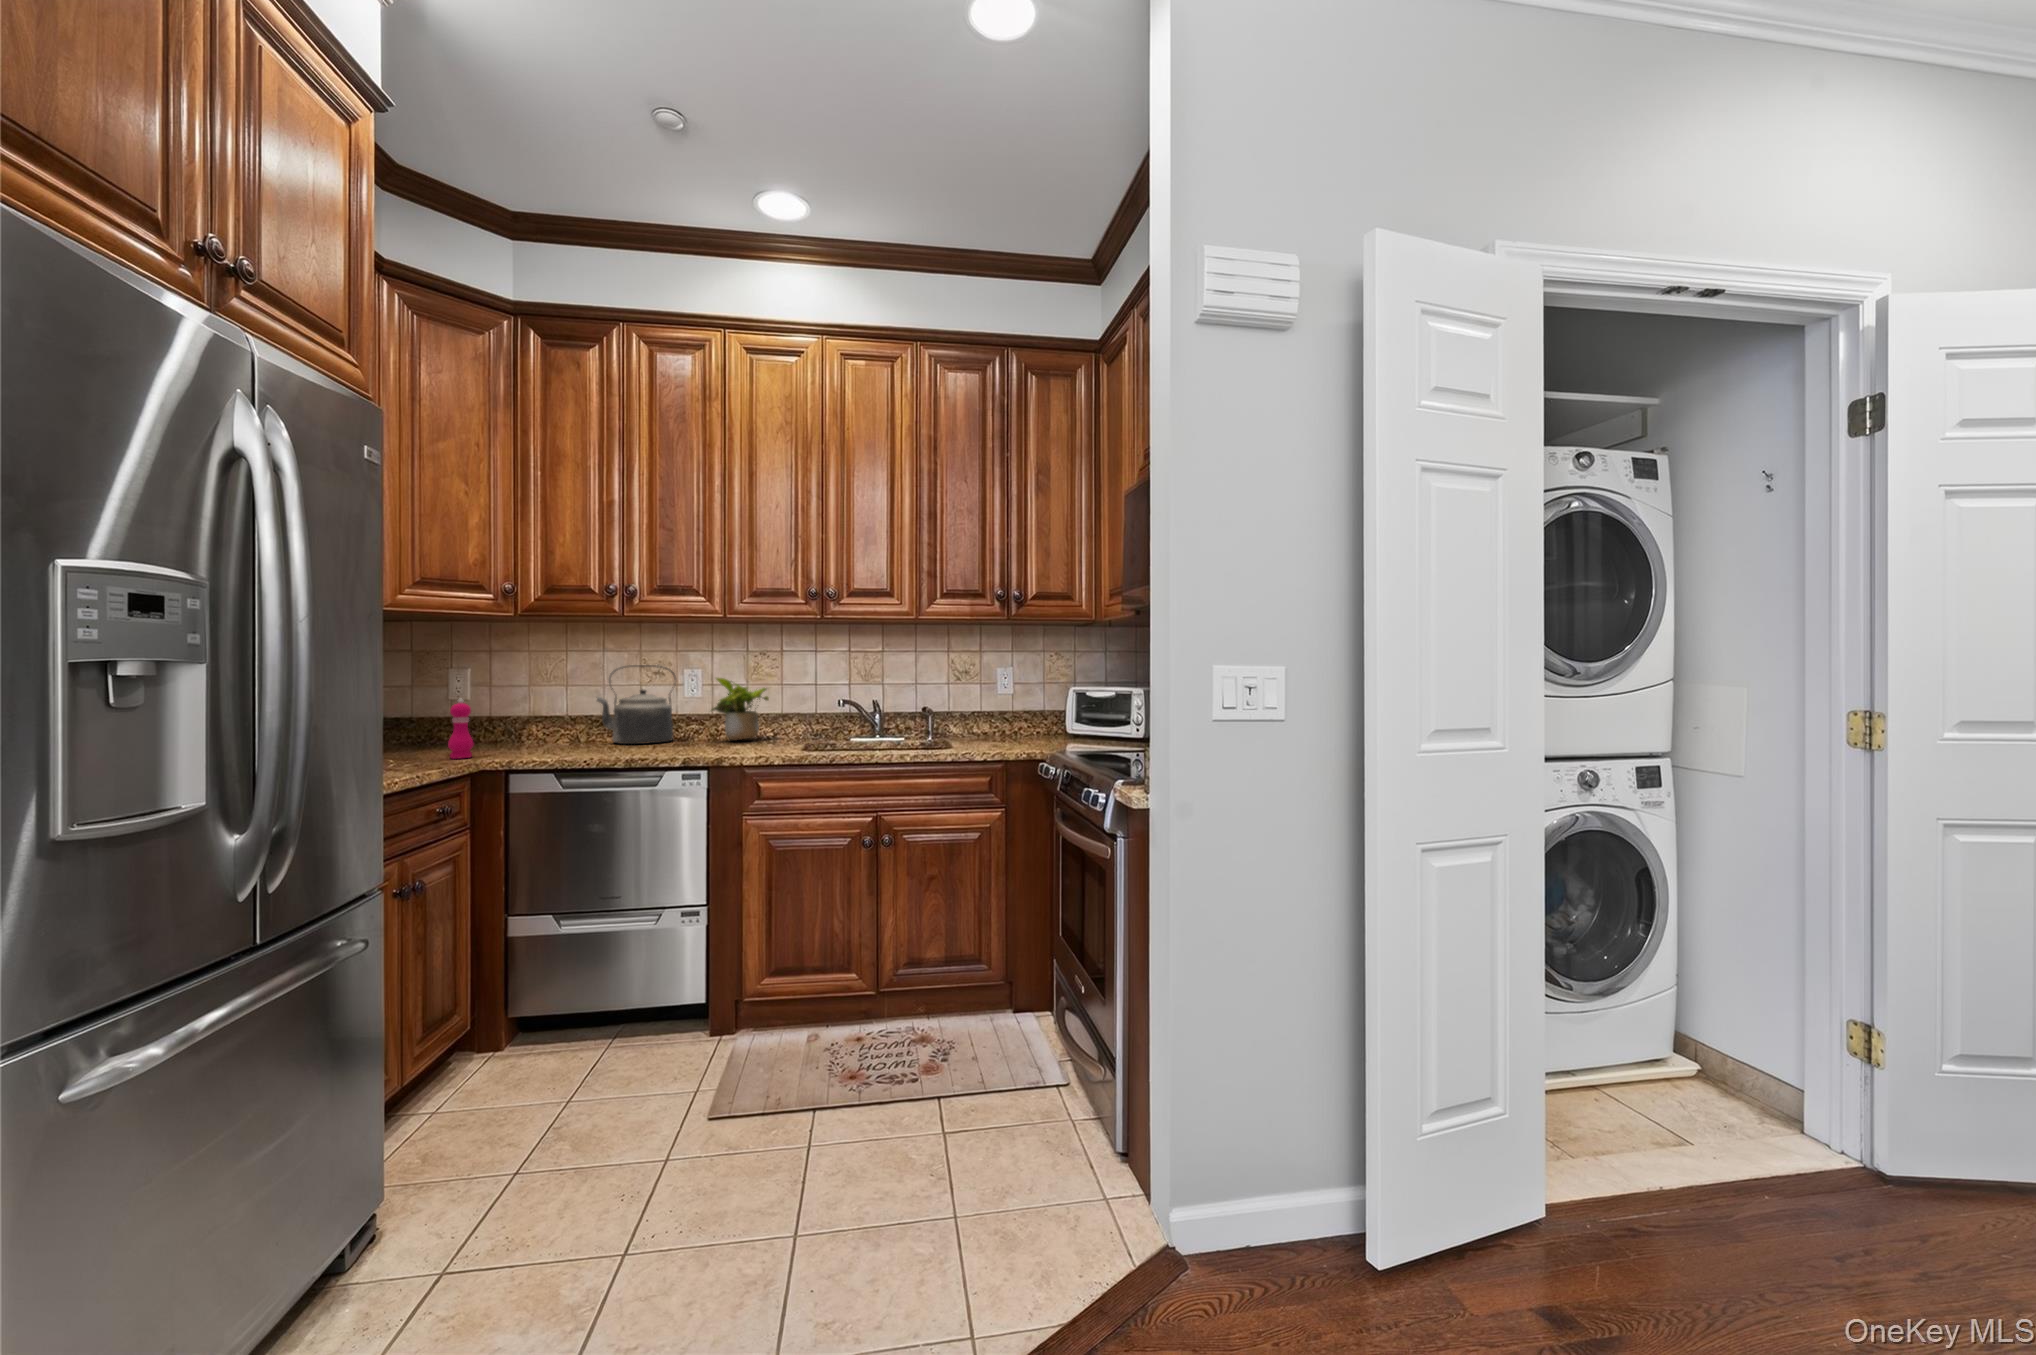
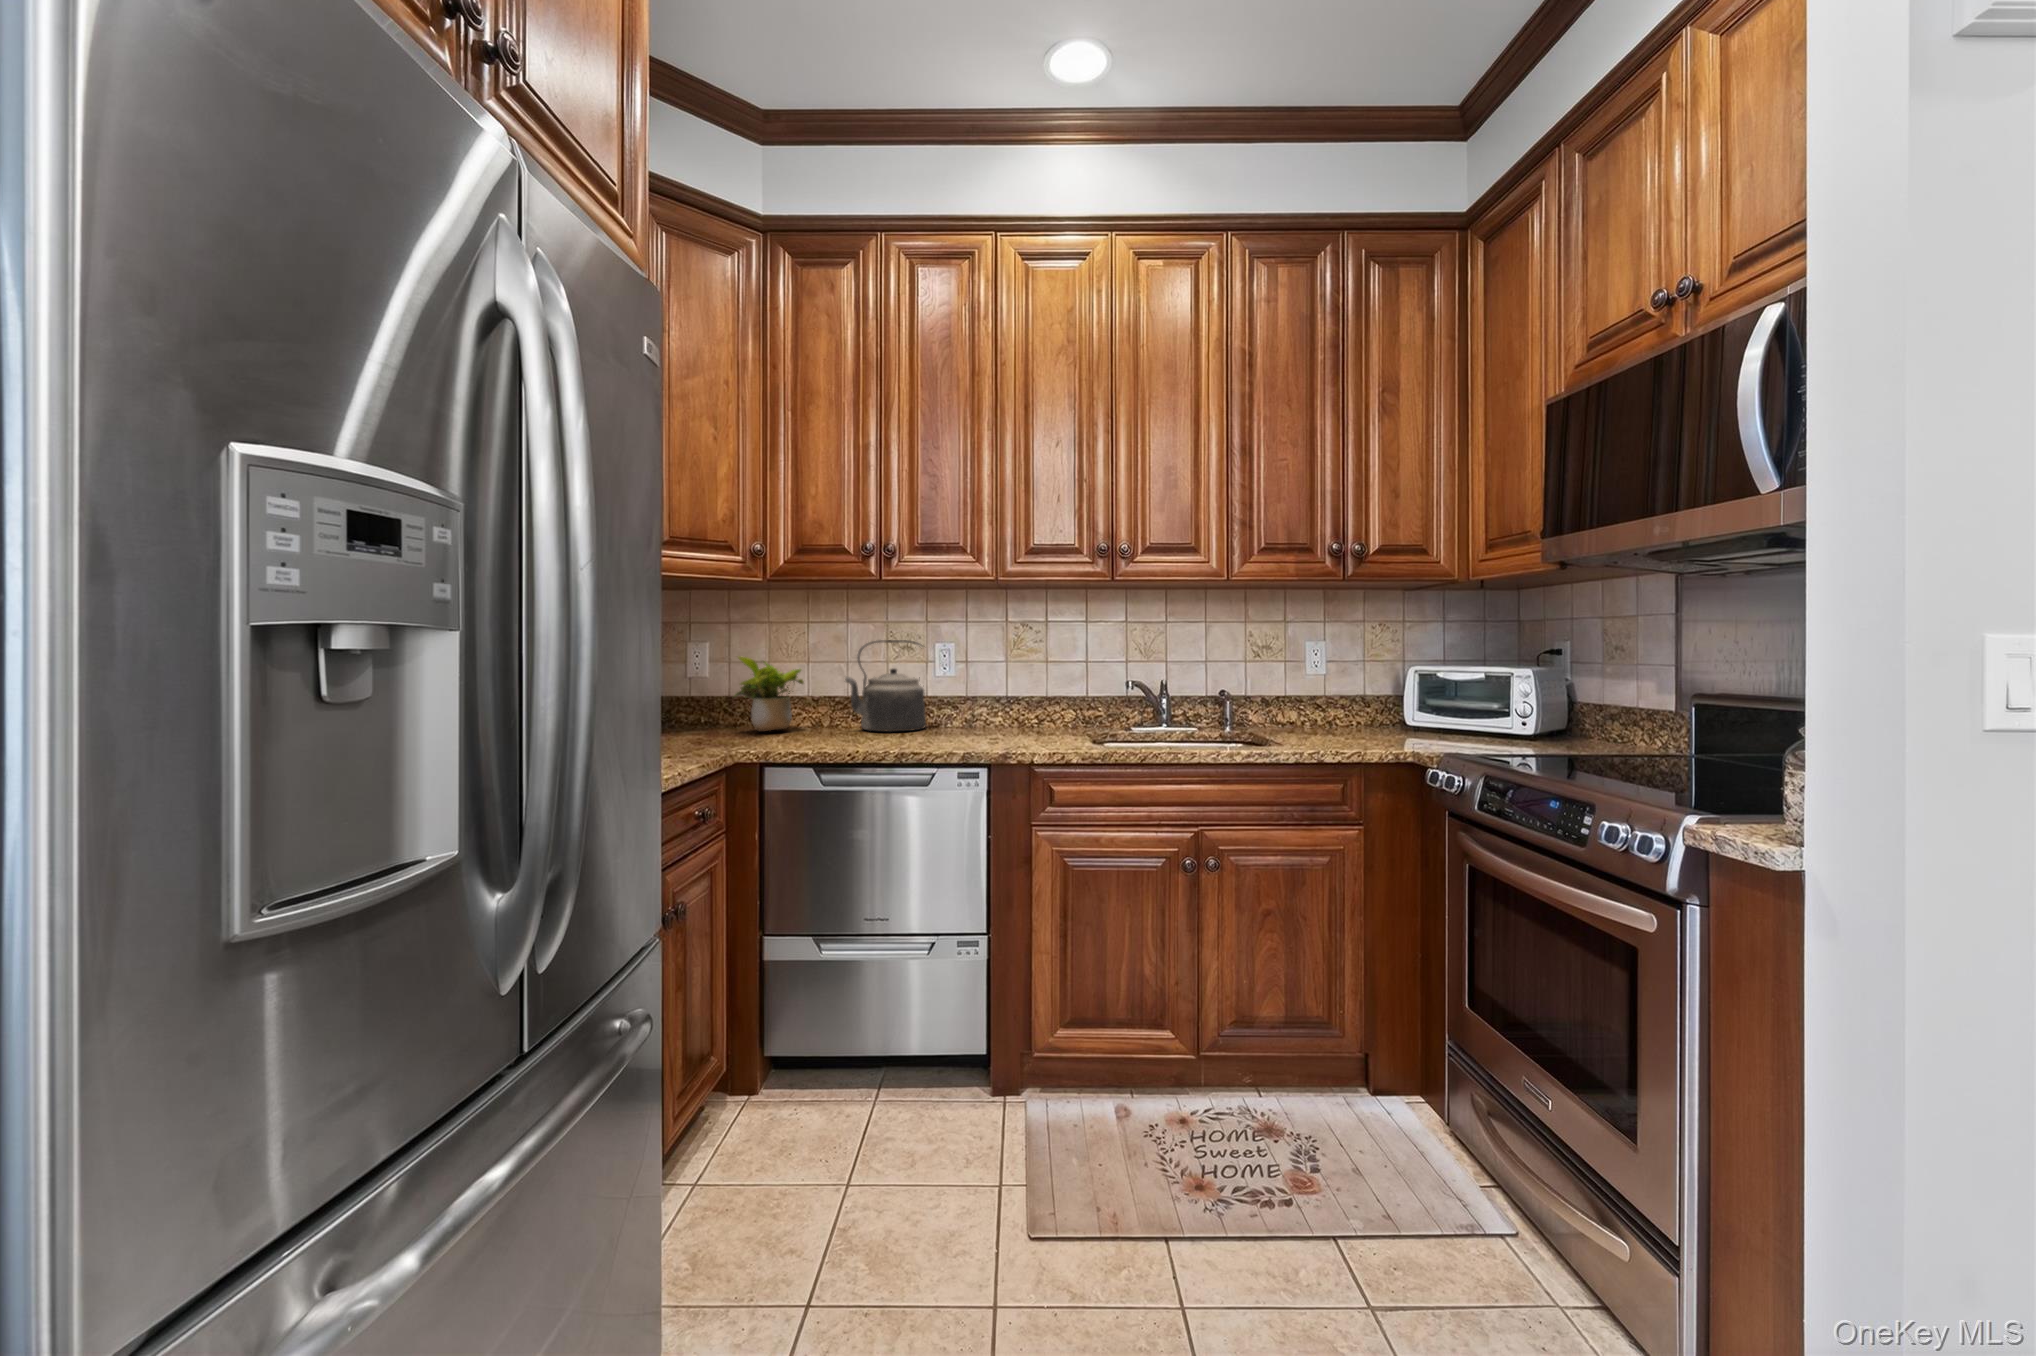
potted plant: present [711,678,769,741] -> present [735,657,804,732]
pepper mill: present [448,699,474,759] -> none [697,678,724,747]

